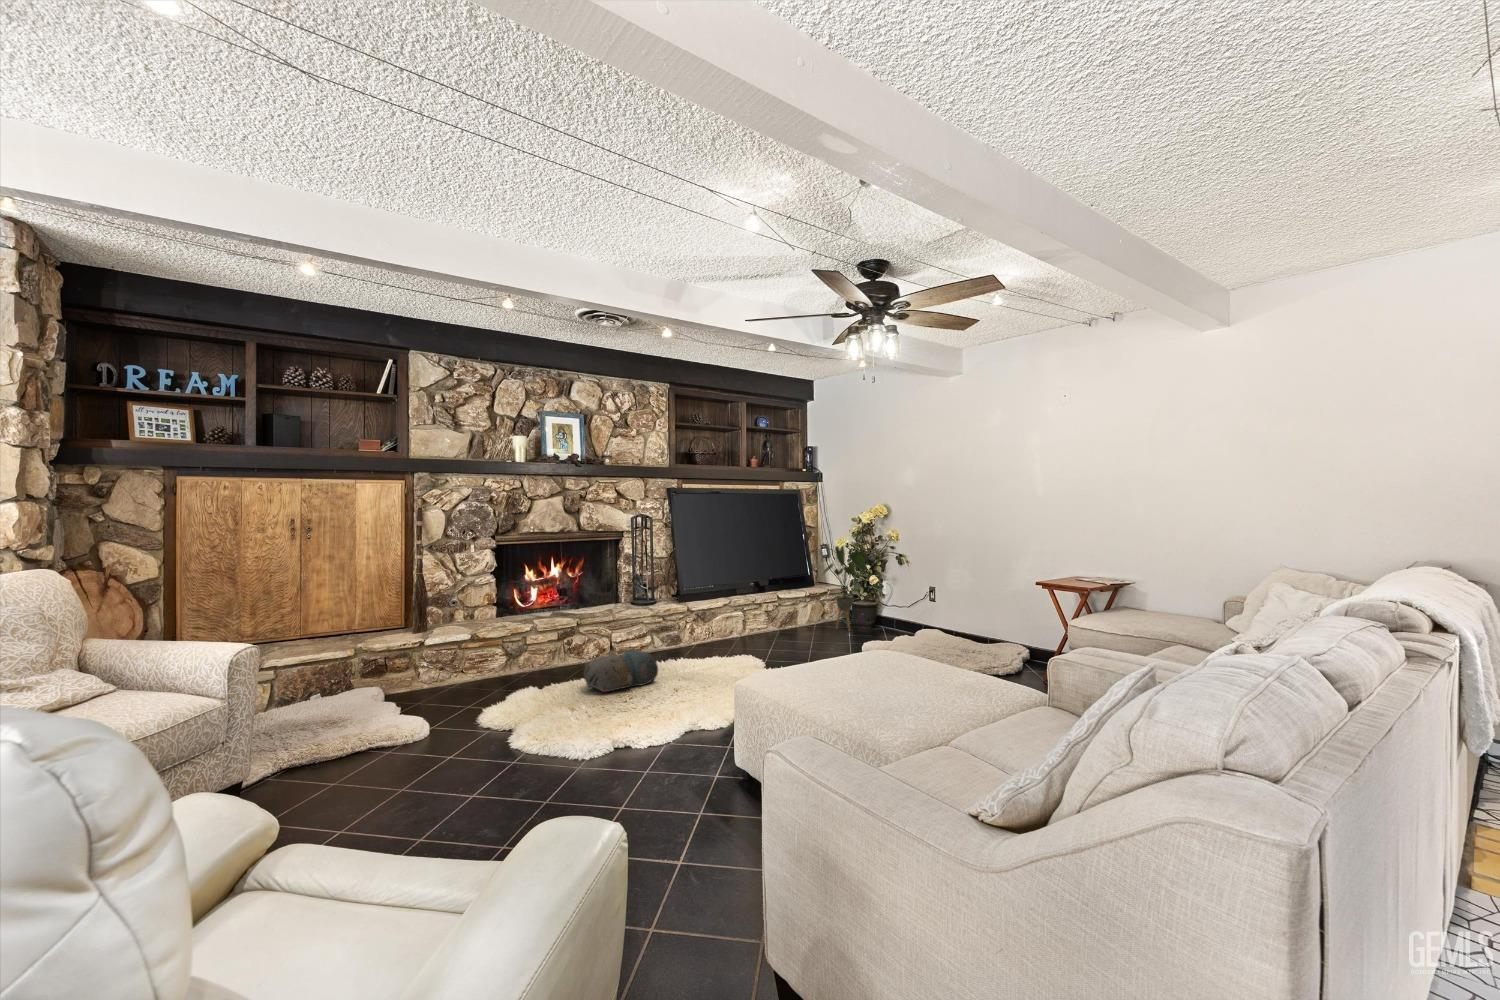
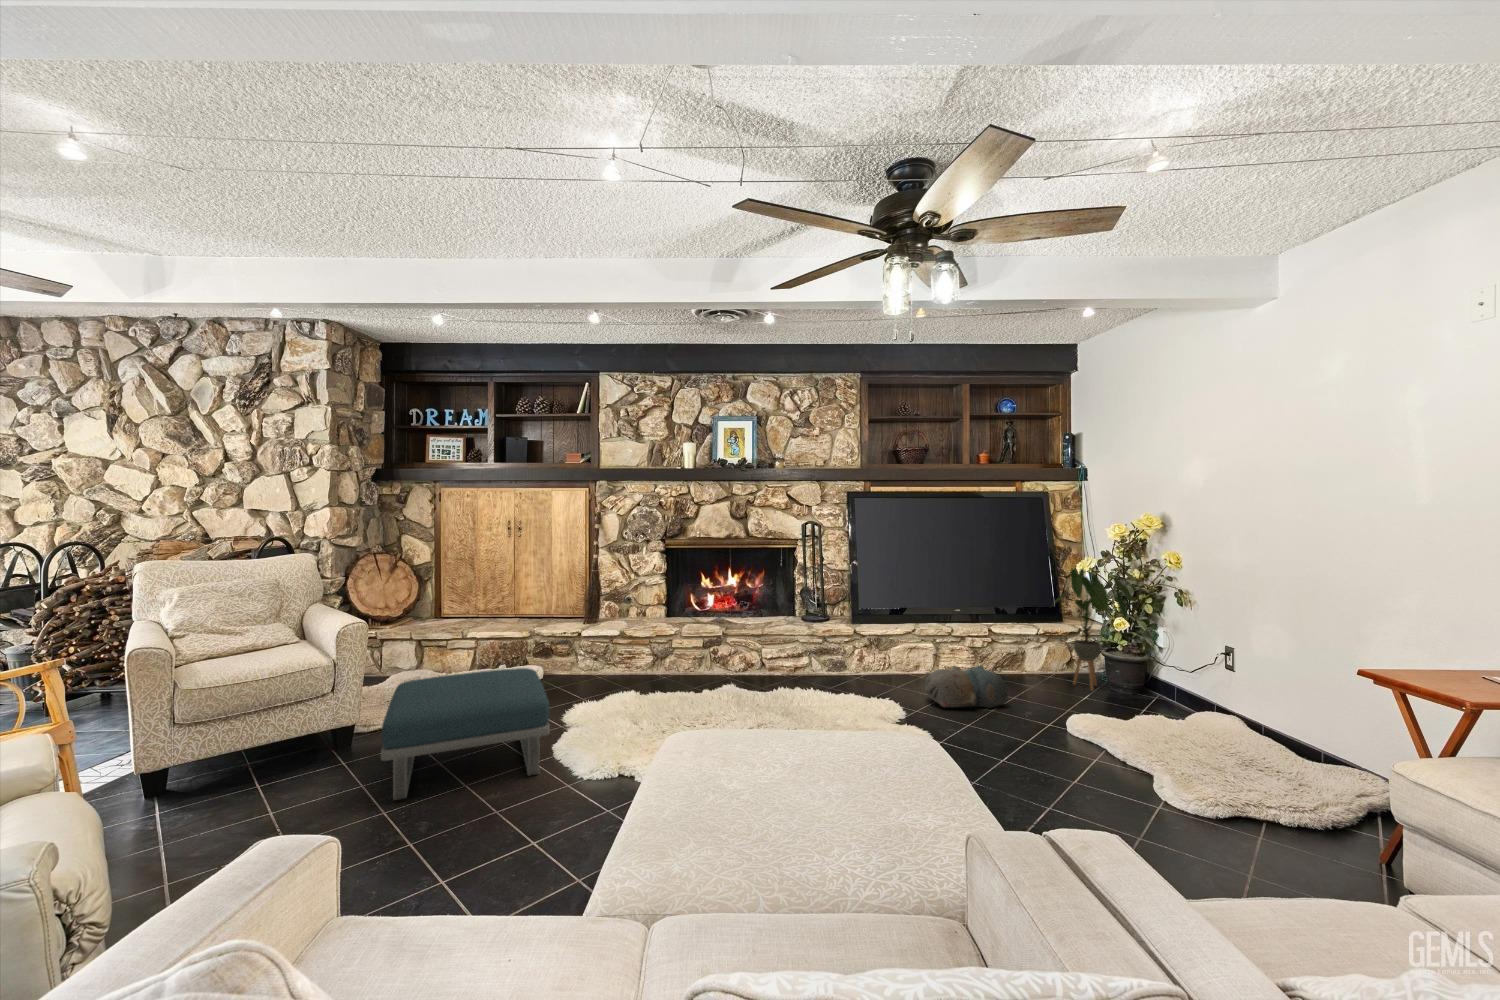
plush toy: present [584,648,658,692] -> present [925,665,1008,708]
footstool: none [324,674,544,813] -> present [381,668,550,800]

